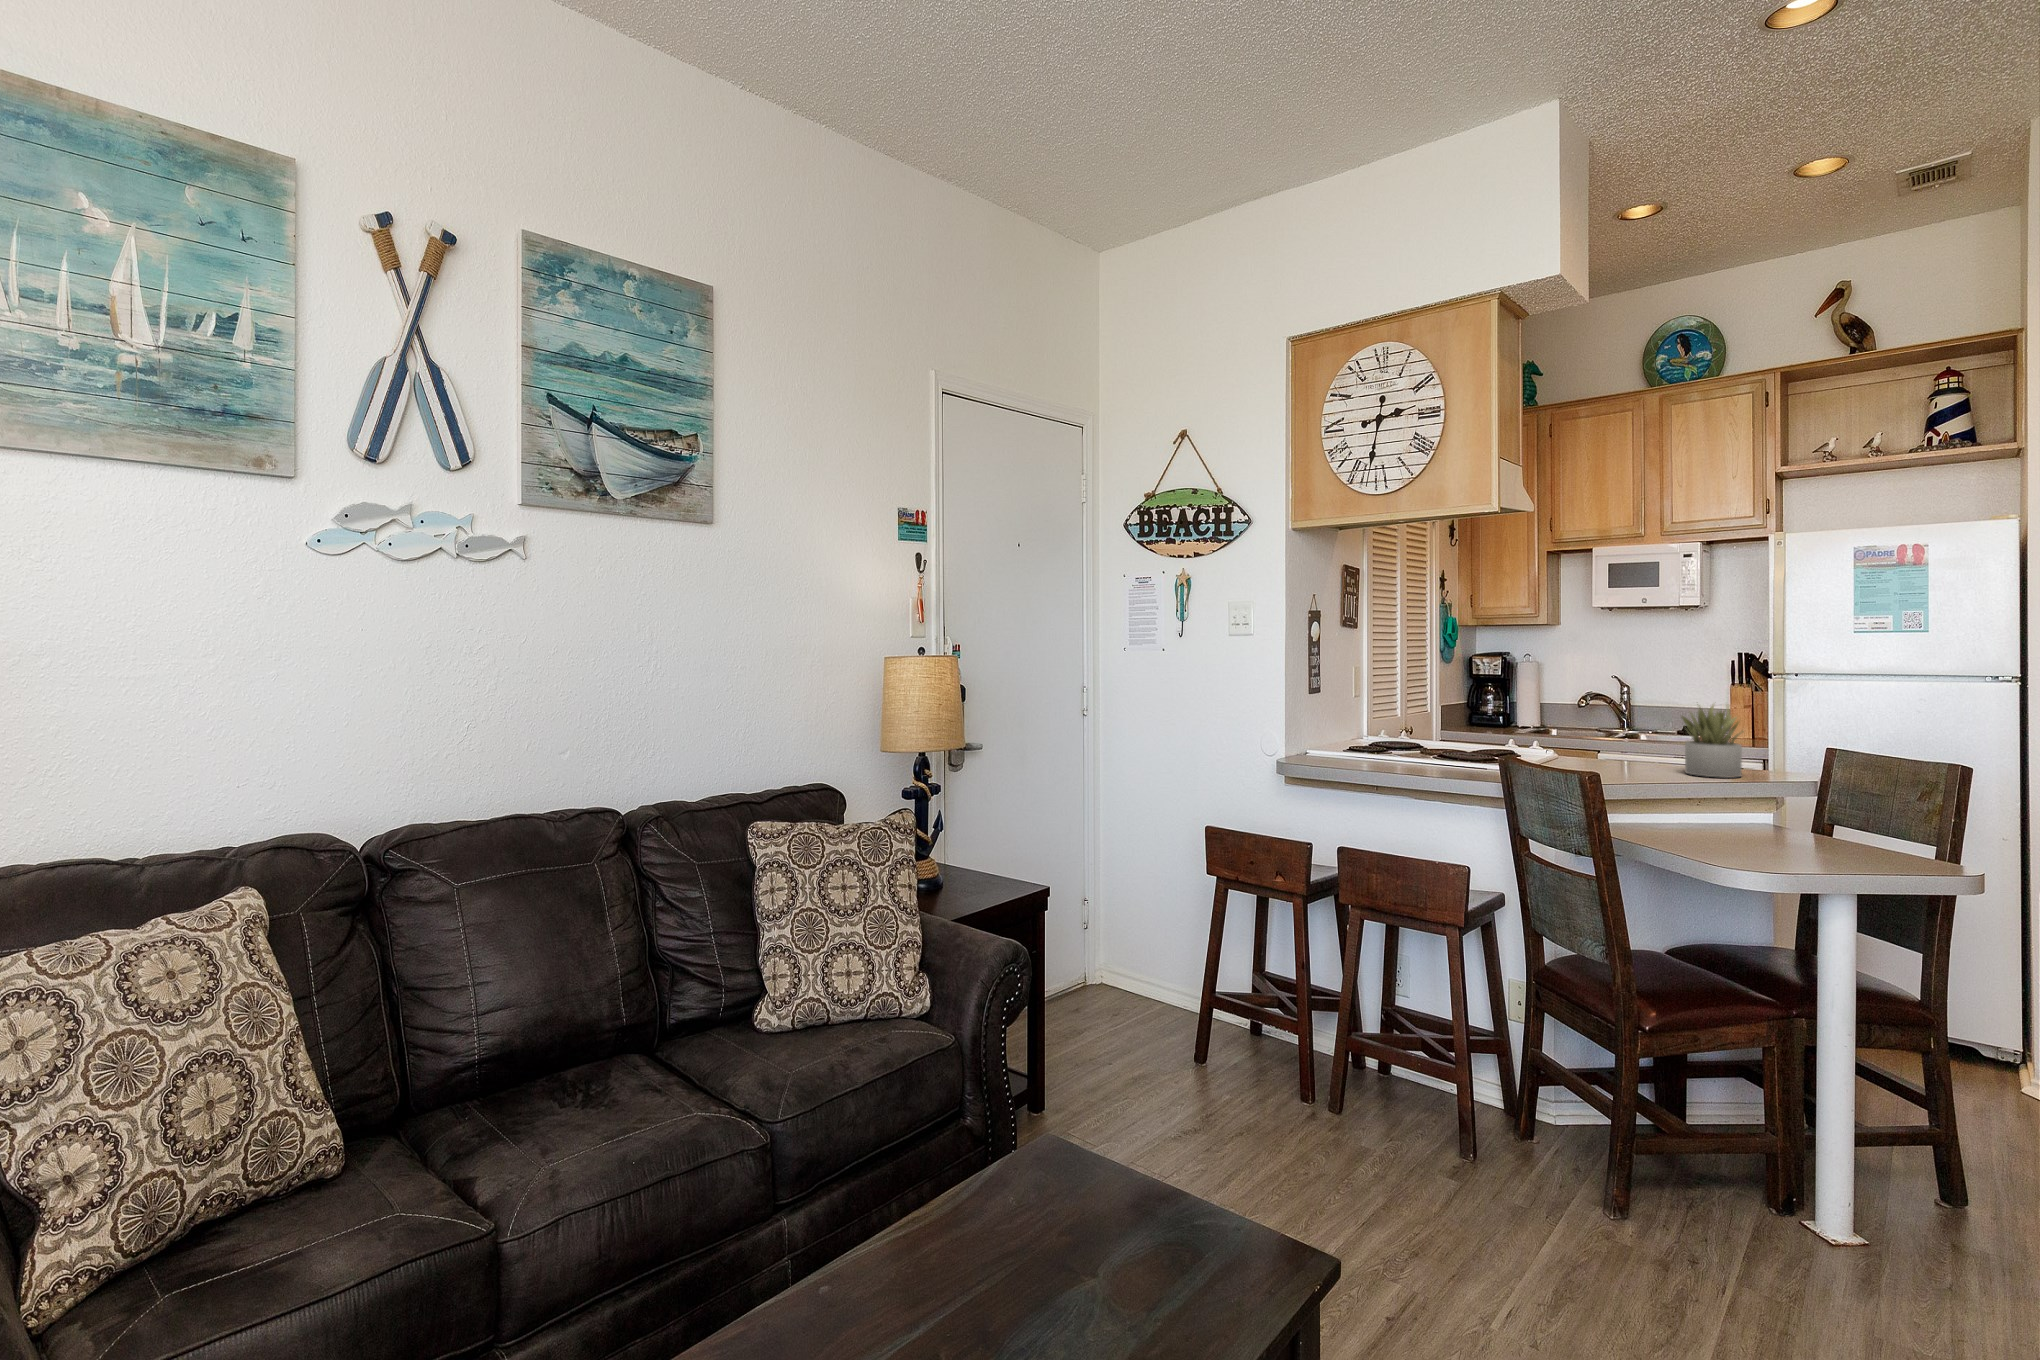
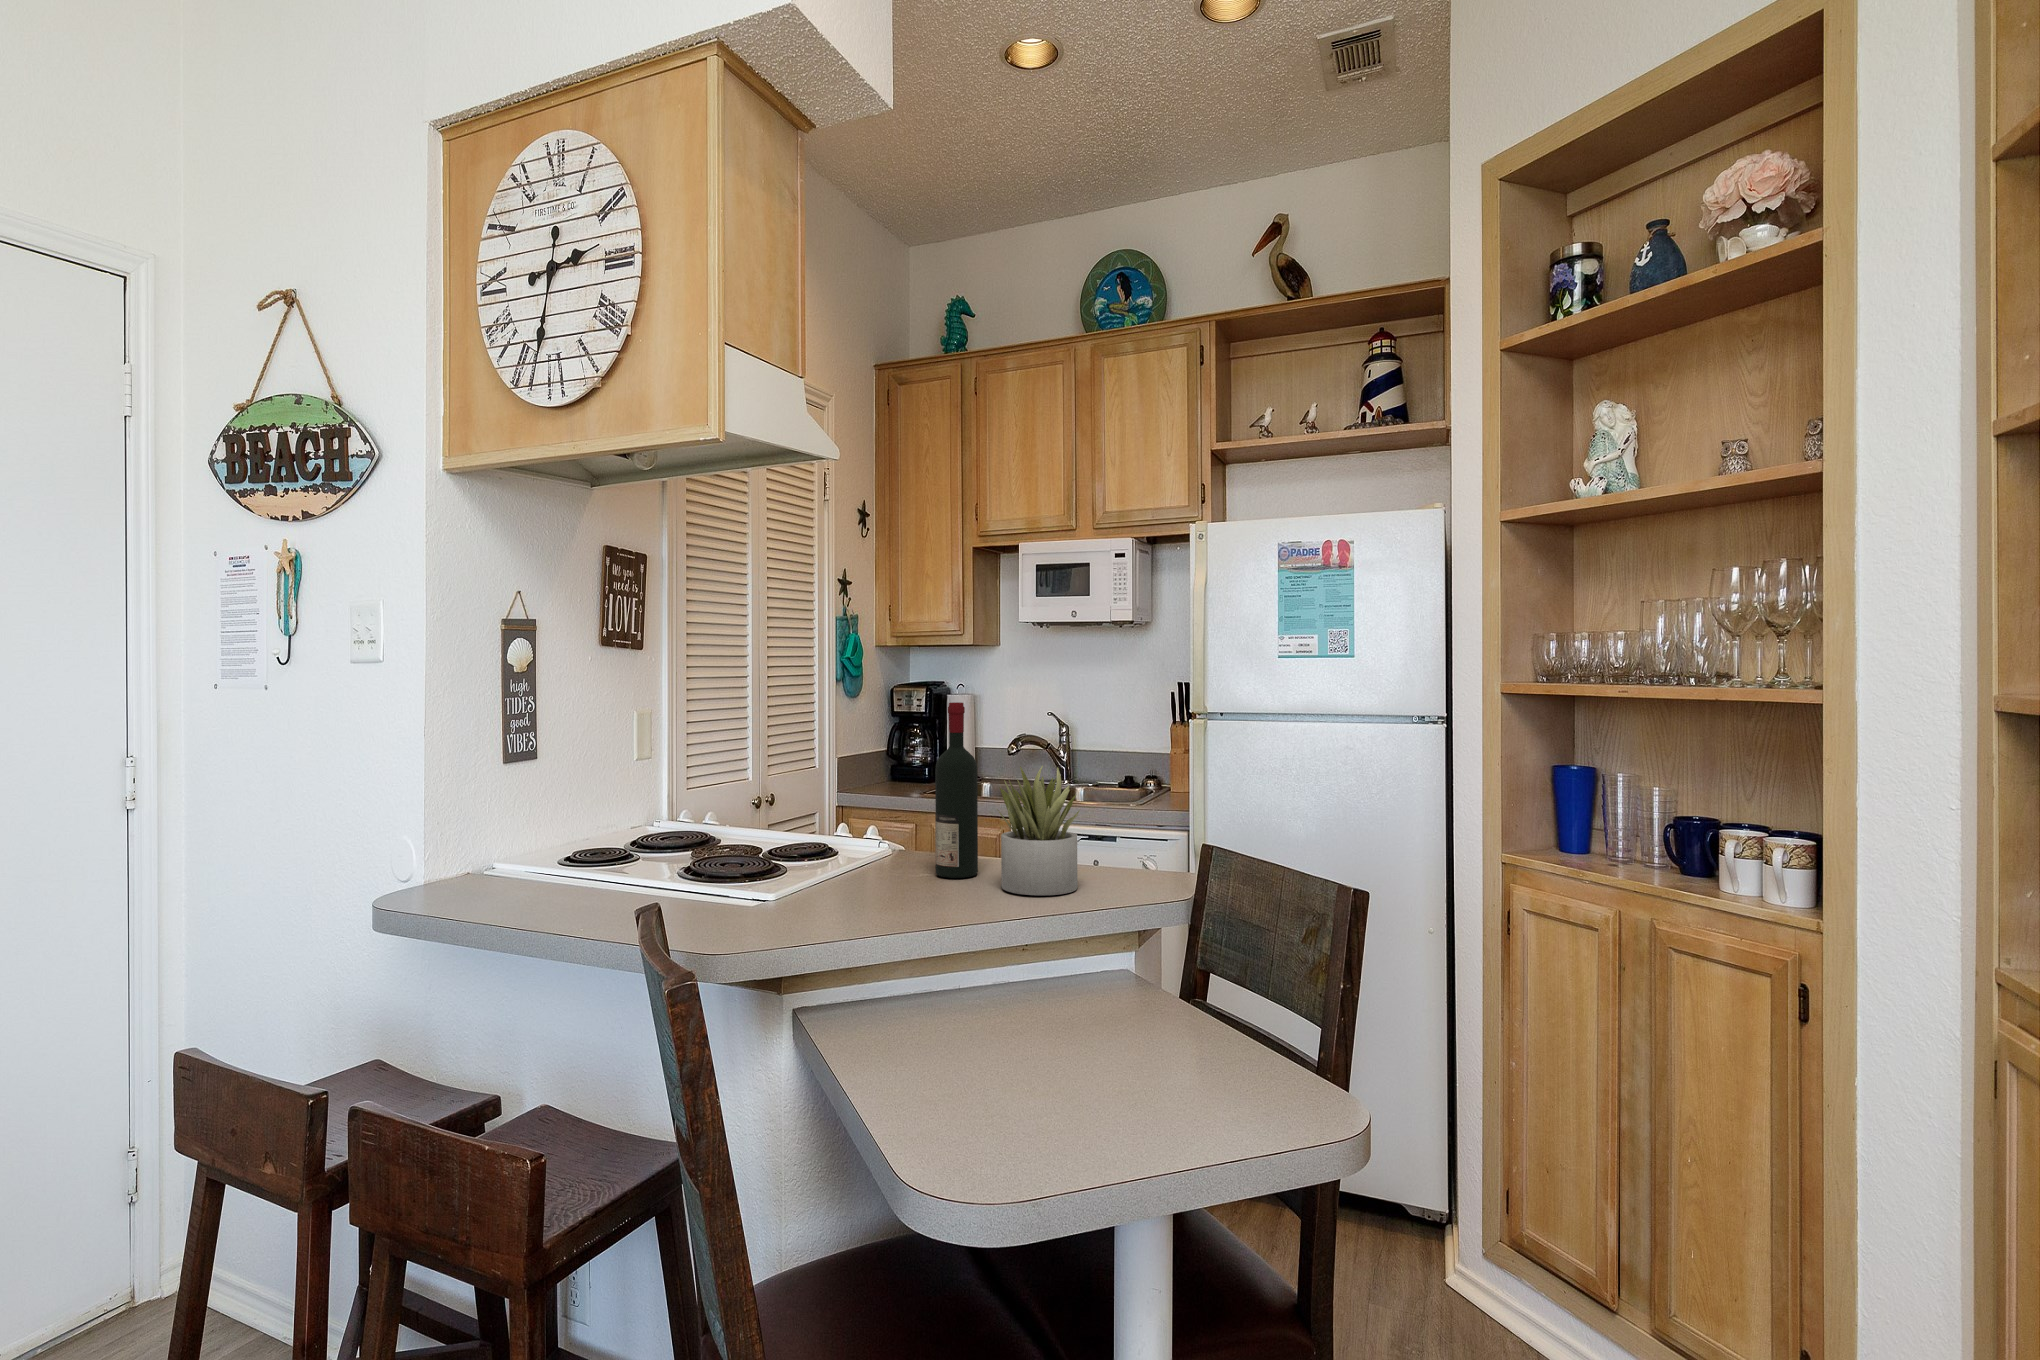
wine bottle: none [1628,664,1659,769] -> present [935,702,978,878]

